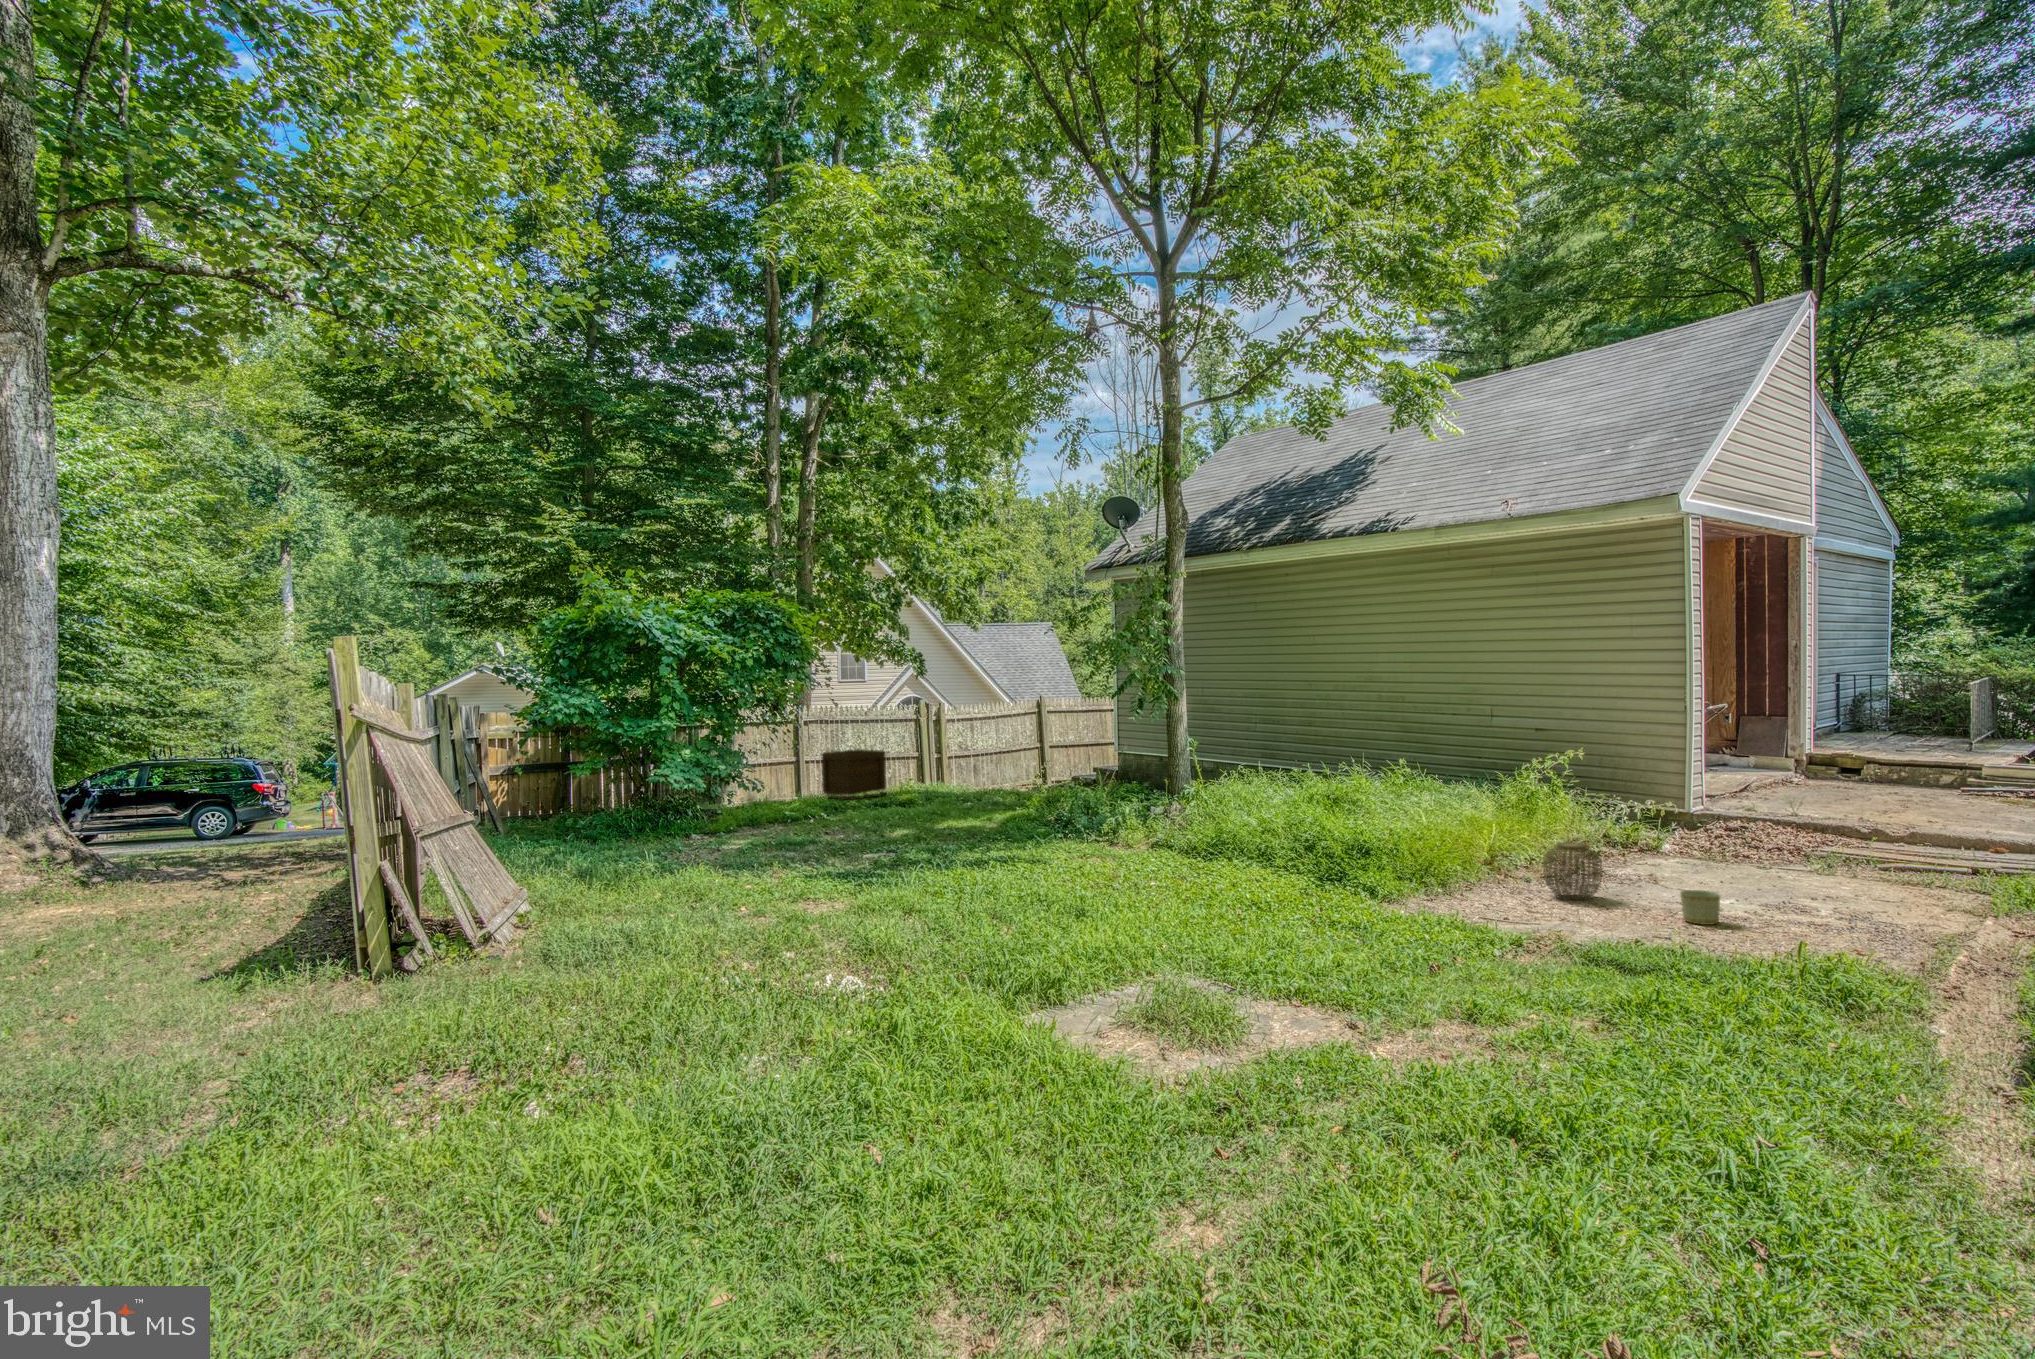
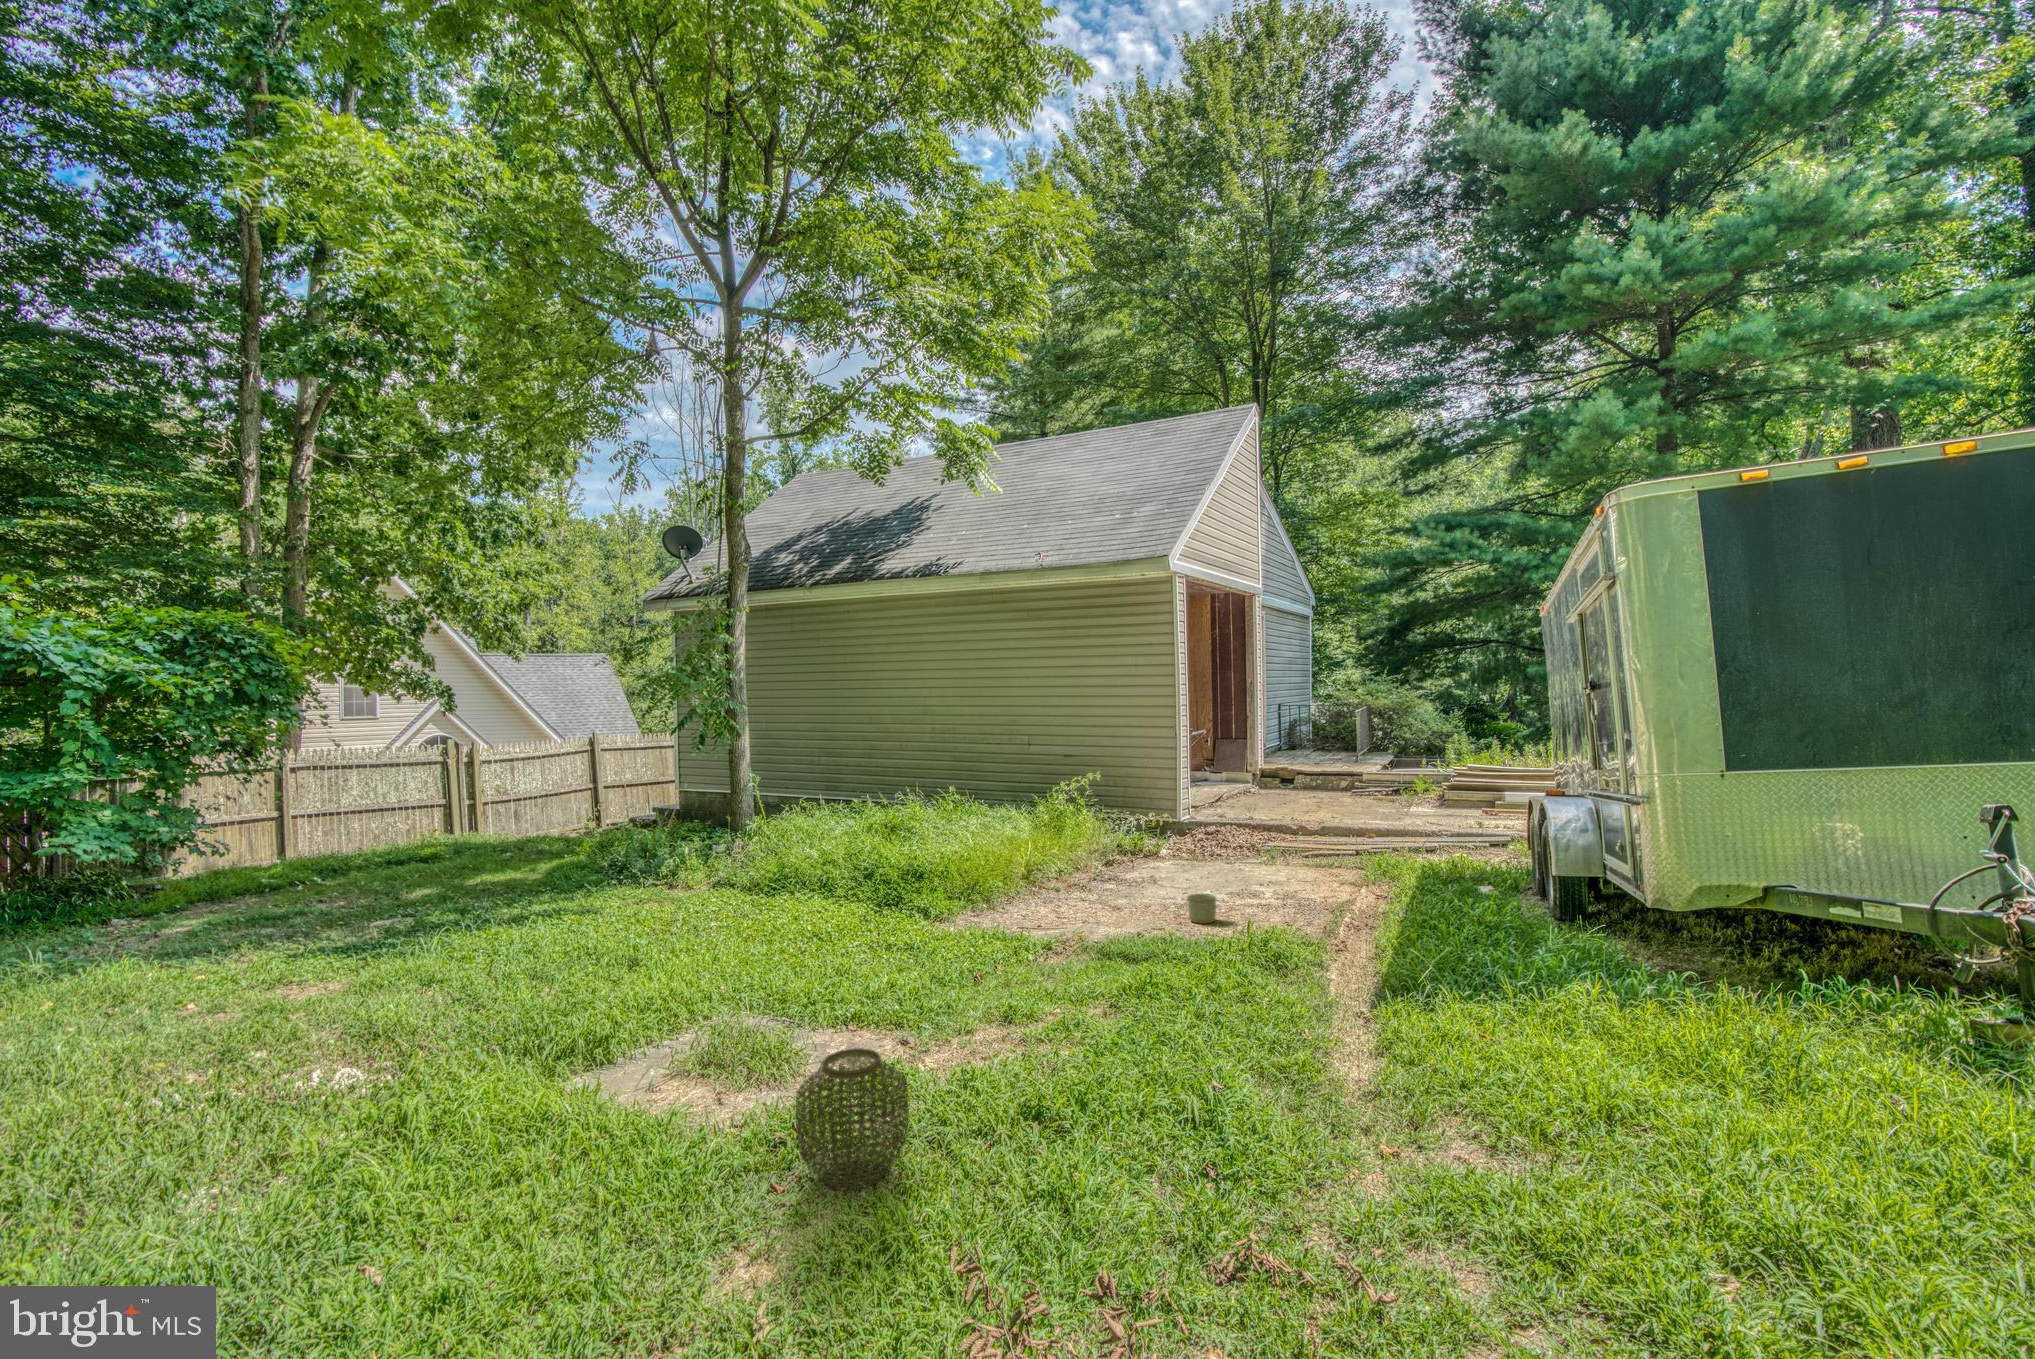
wooden crate: present [822,749,886,800] -> none [309,793,400,853]
woven basket: present [1543,842,1602,900] -> present [796,1048,908,1190]

